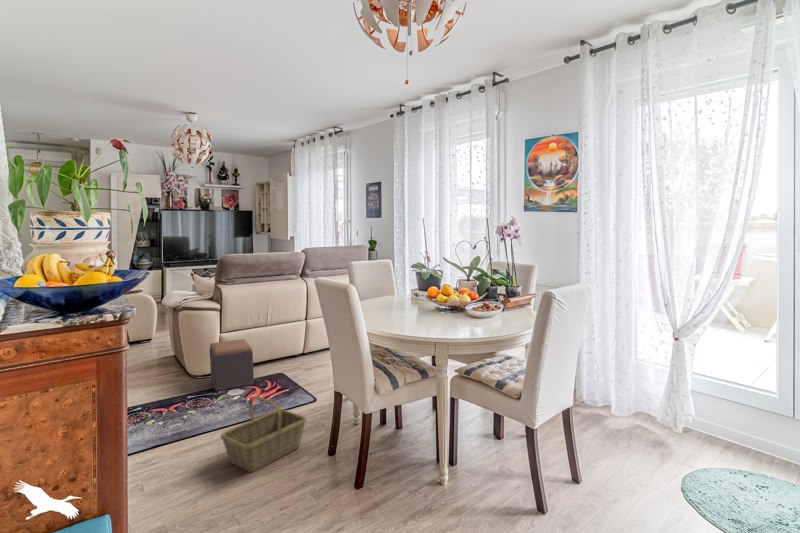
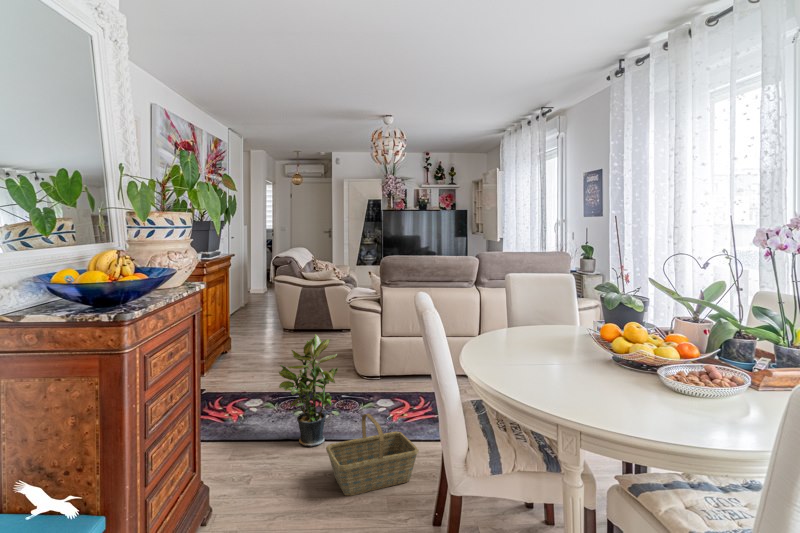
potted plant: none [143,334,210,446] -> present [279,334,338,447]
footstool: present [210,339,254,391] -> none [368,345,407,395]

